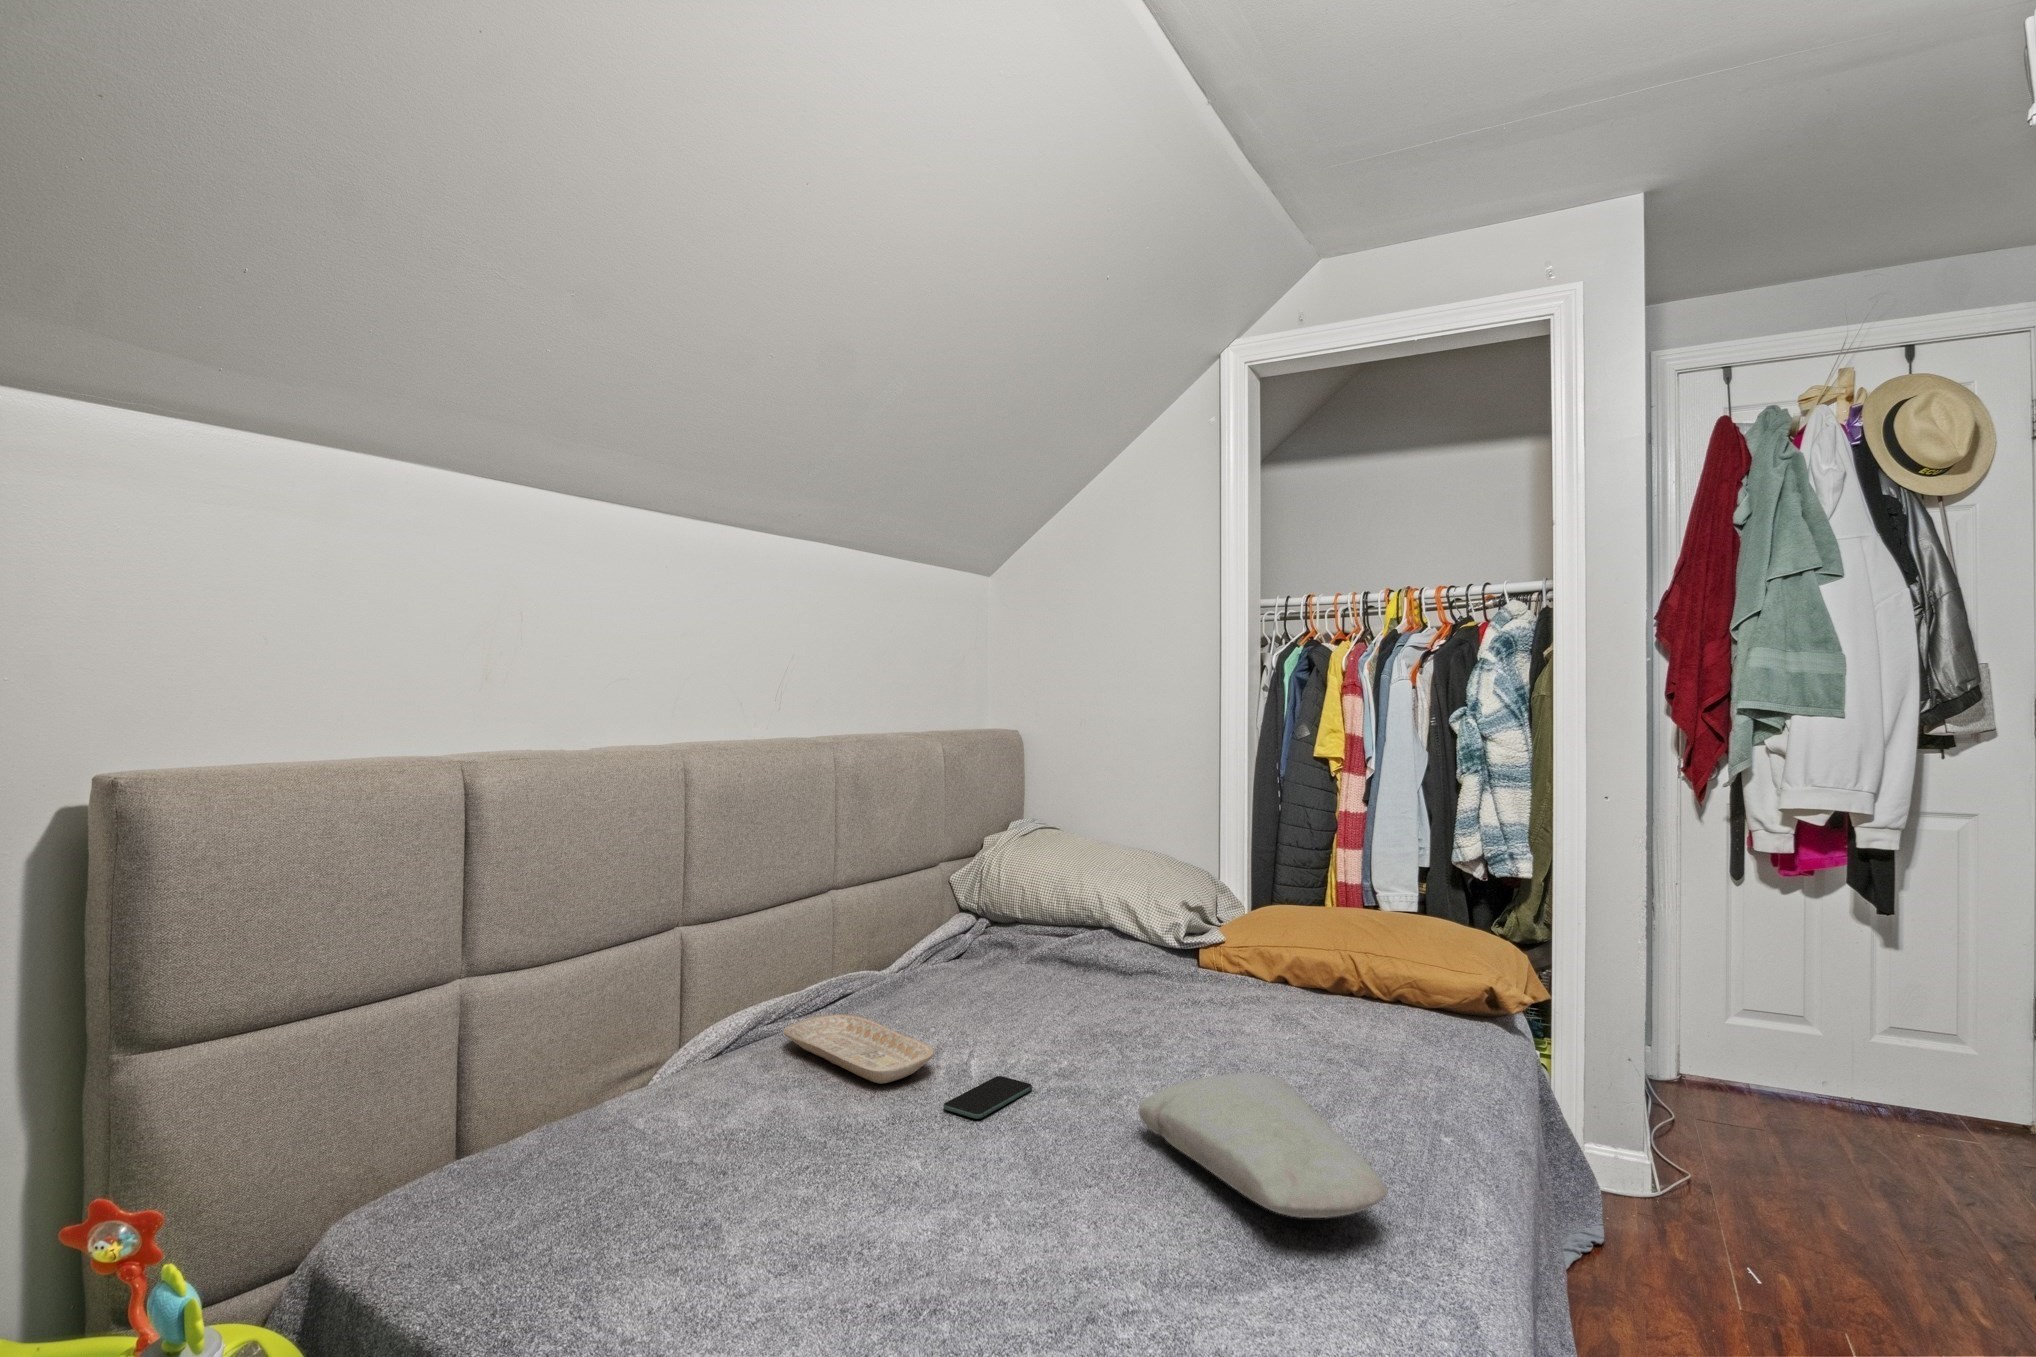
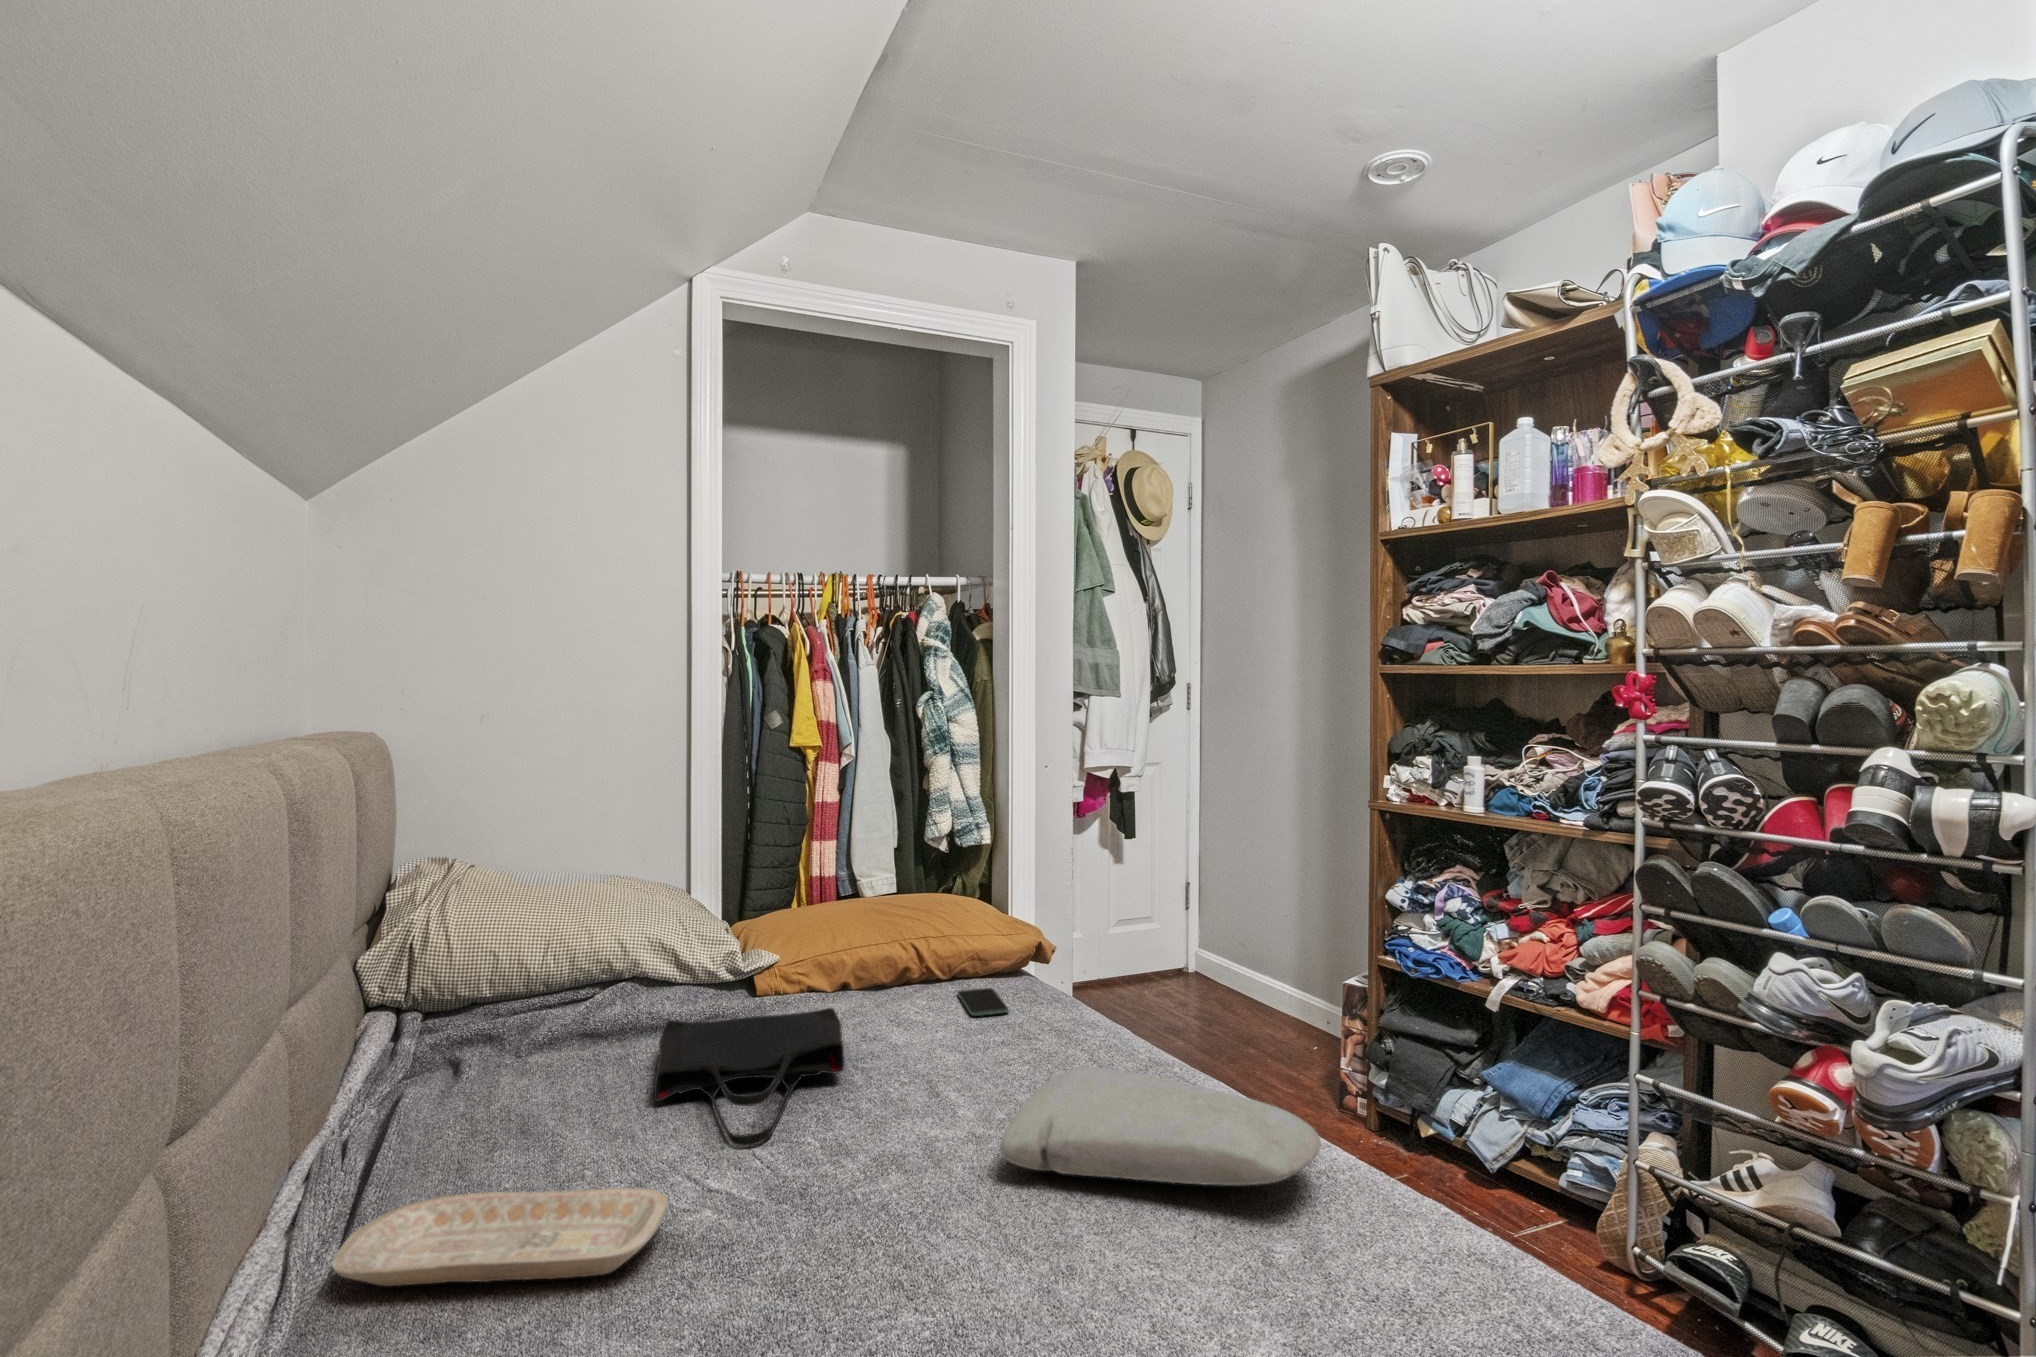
tote bag: none [1029,961,1202,1054] -> present [654,1008,845,1146]
smartphone: present [943,1076,1032,1119] -> present [957,988,1009,1016]

